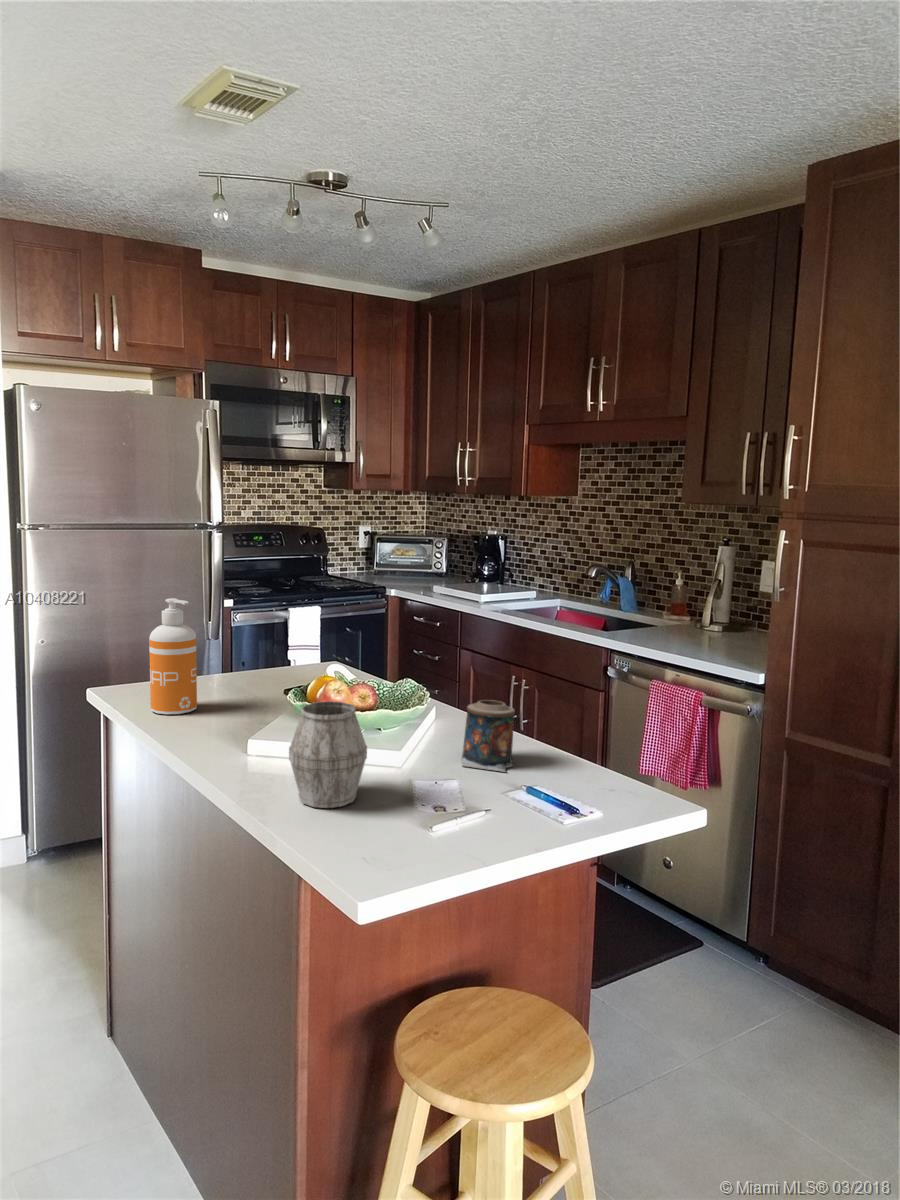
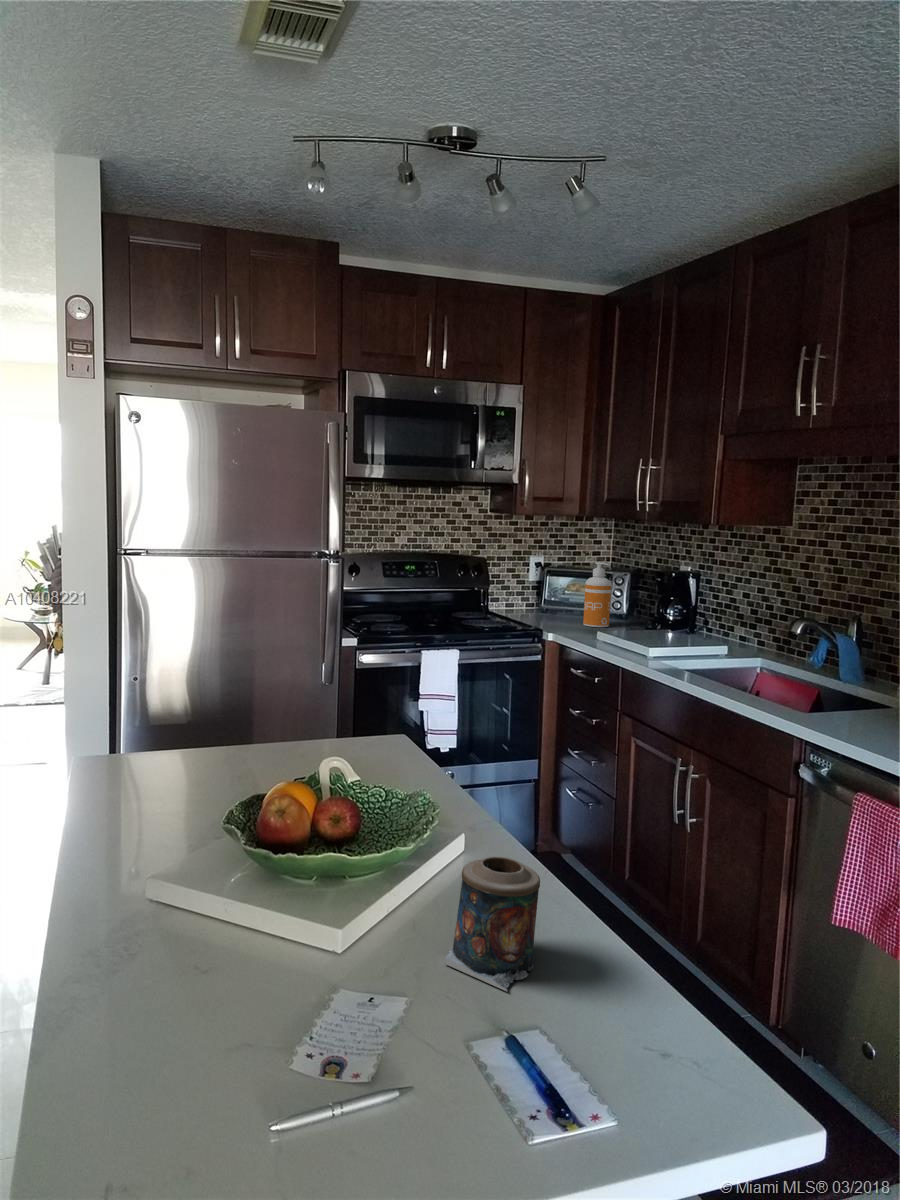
soap dispenser: present [149,598,197,714] -> present [583,562,611,627]
mug: present [289,701,367,808] -> none [119,846,251,1039]

